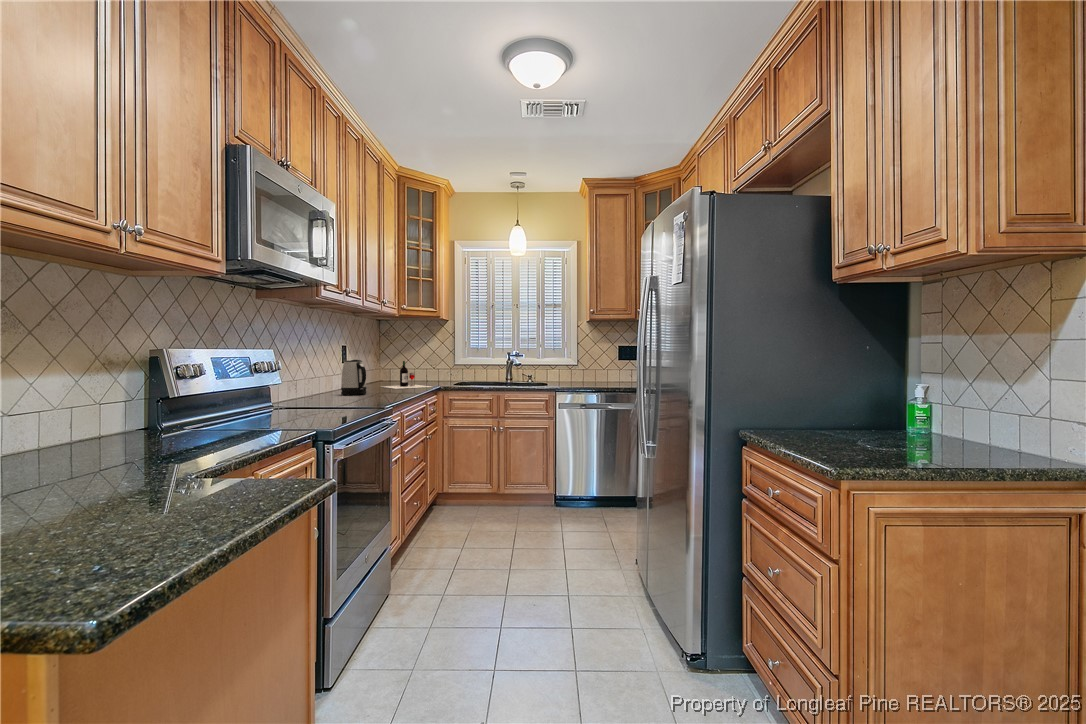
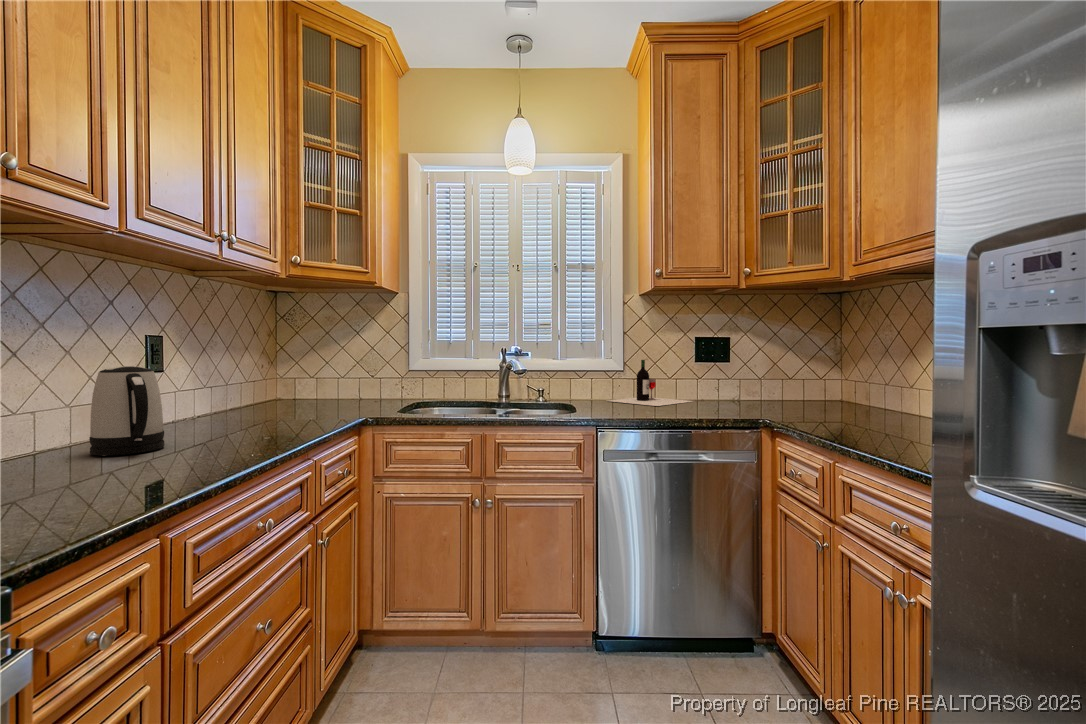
wine bottle: present [384,361,431,389] -> present [608,360,693,406]

